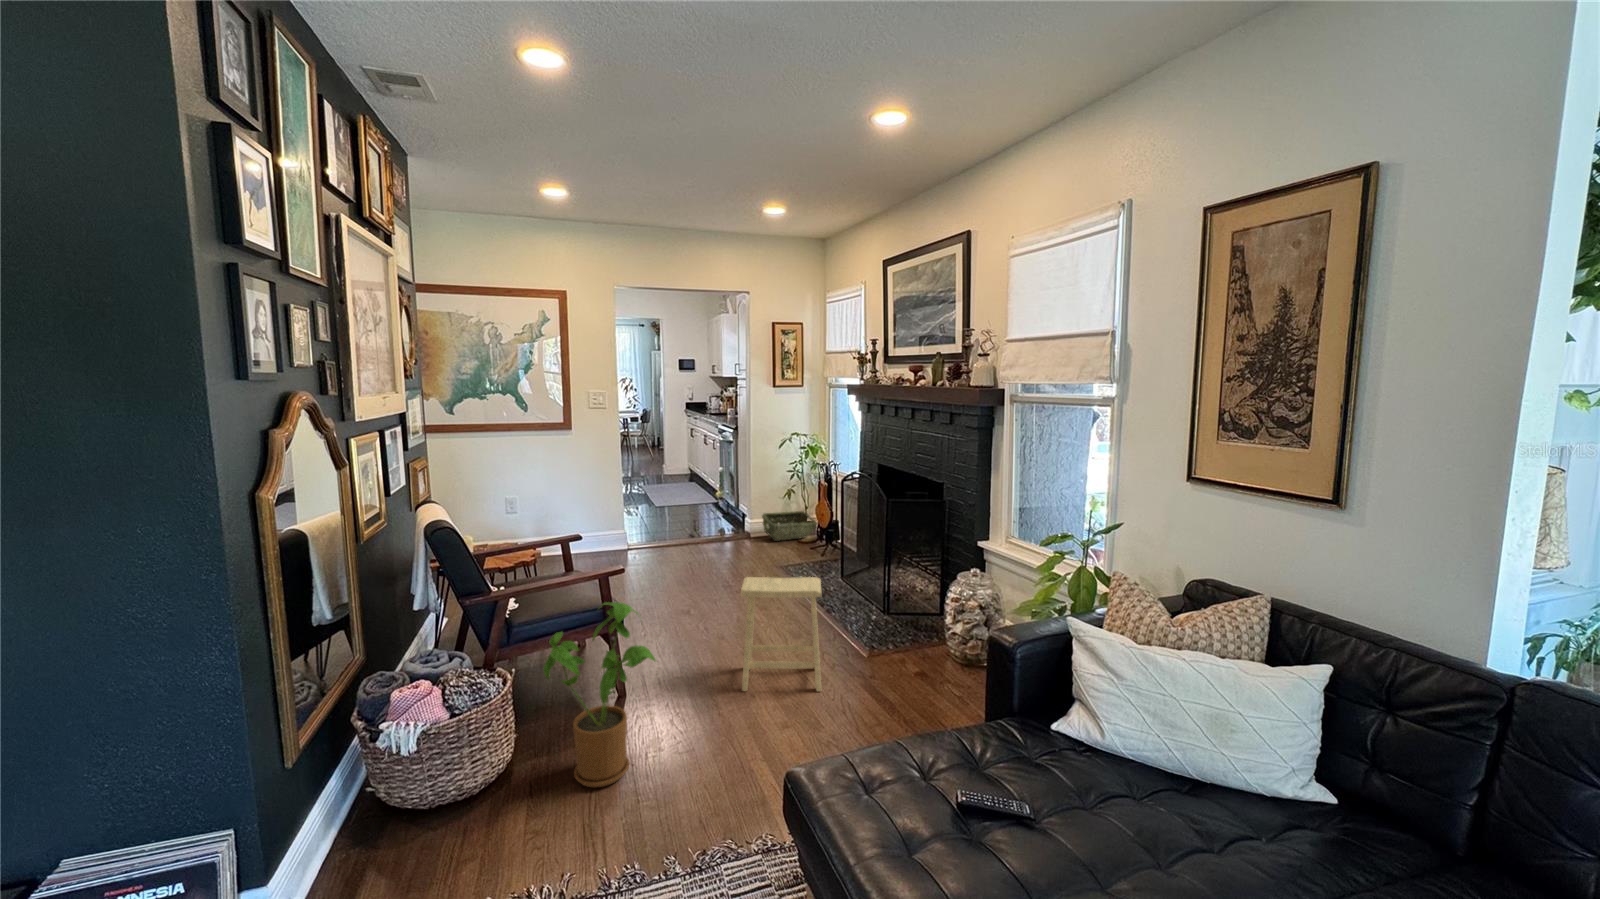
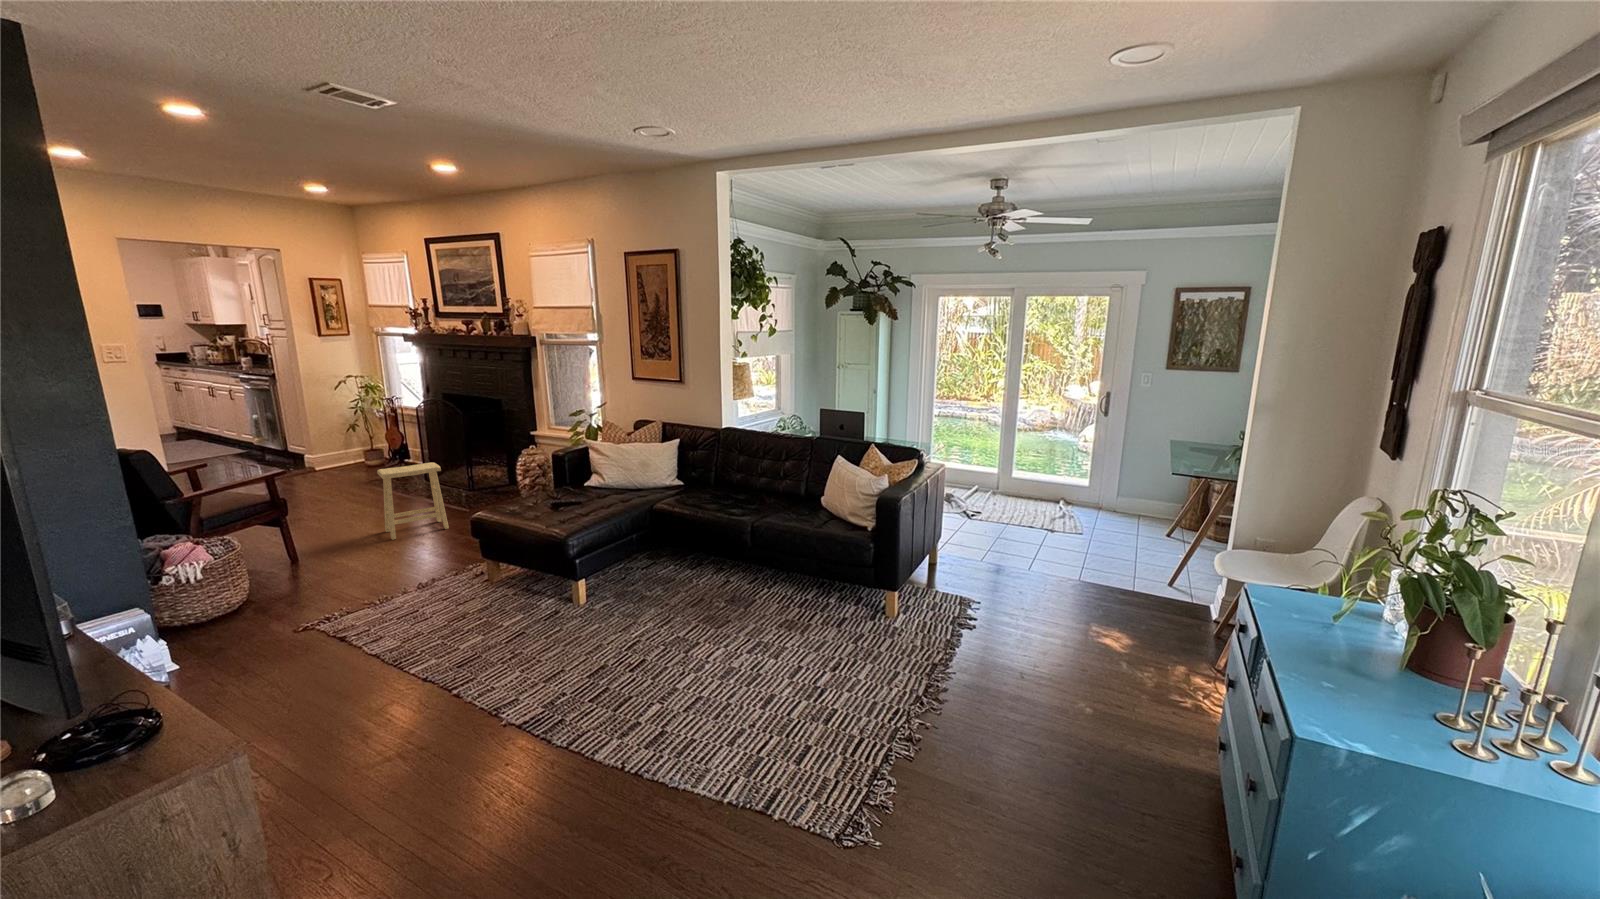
woven basket: present [762,511,817,541] -> none [327,444,384,470]
house plant: present [543,602,656,787] -> none [270,479,359,590]

